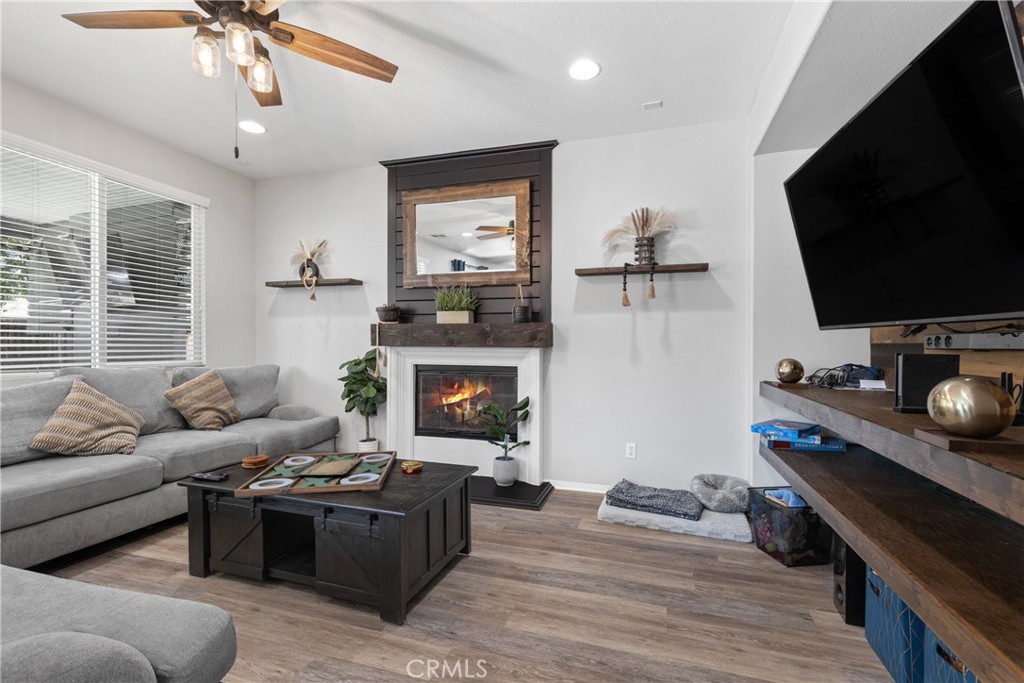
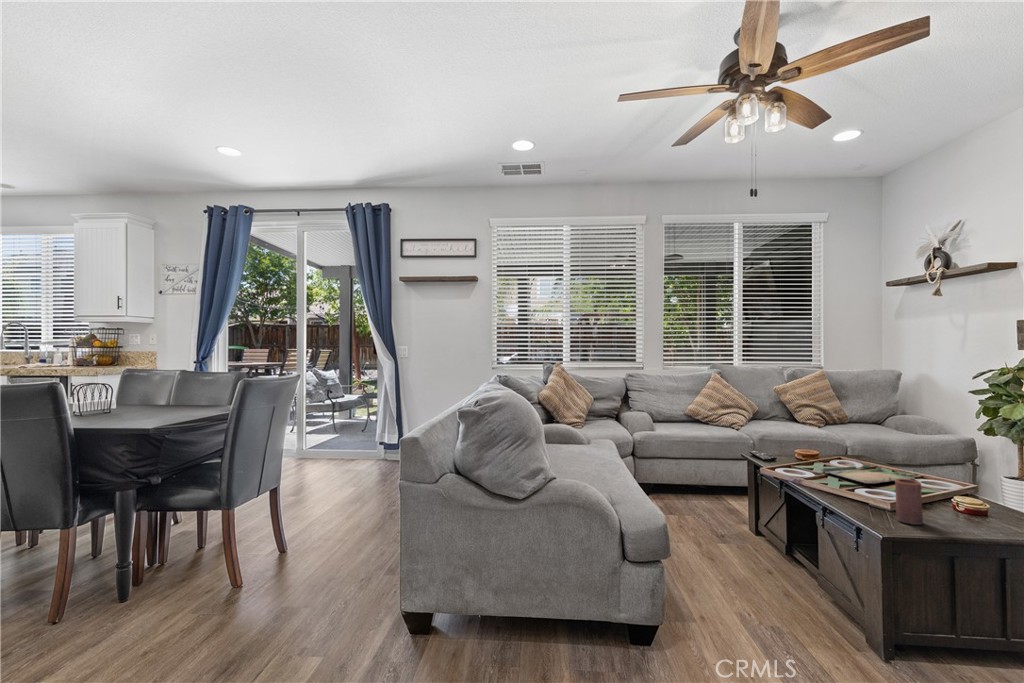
candle: none [394,460,413,499] -> present [895,479,923,525]

